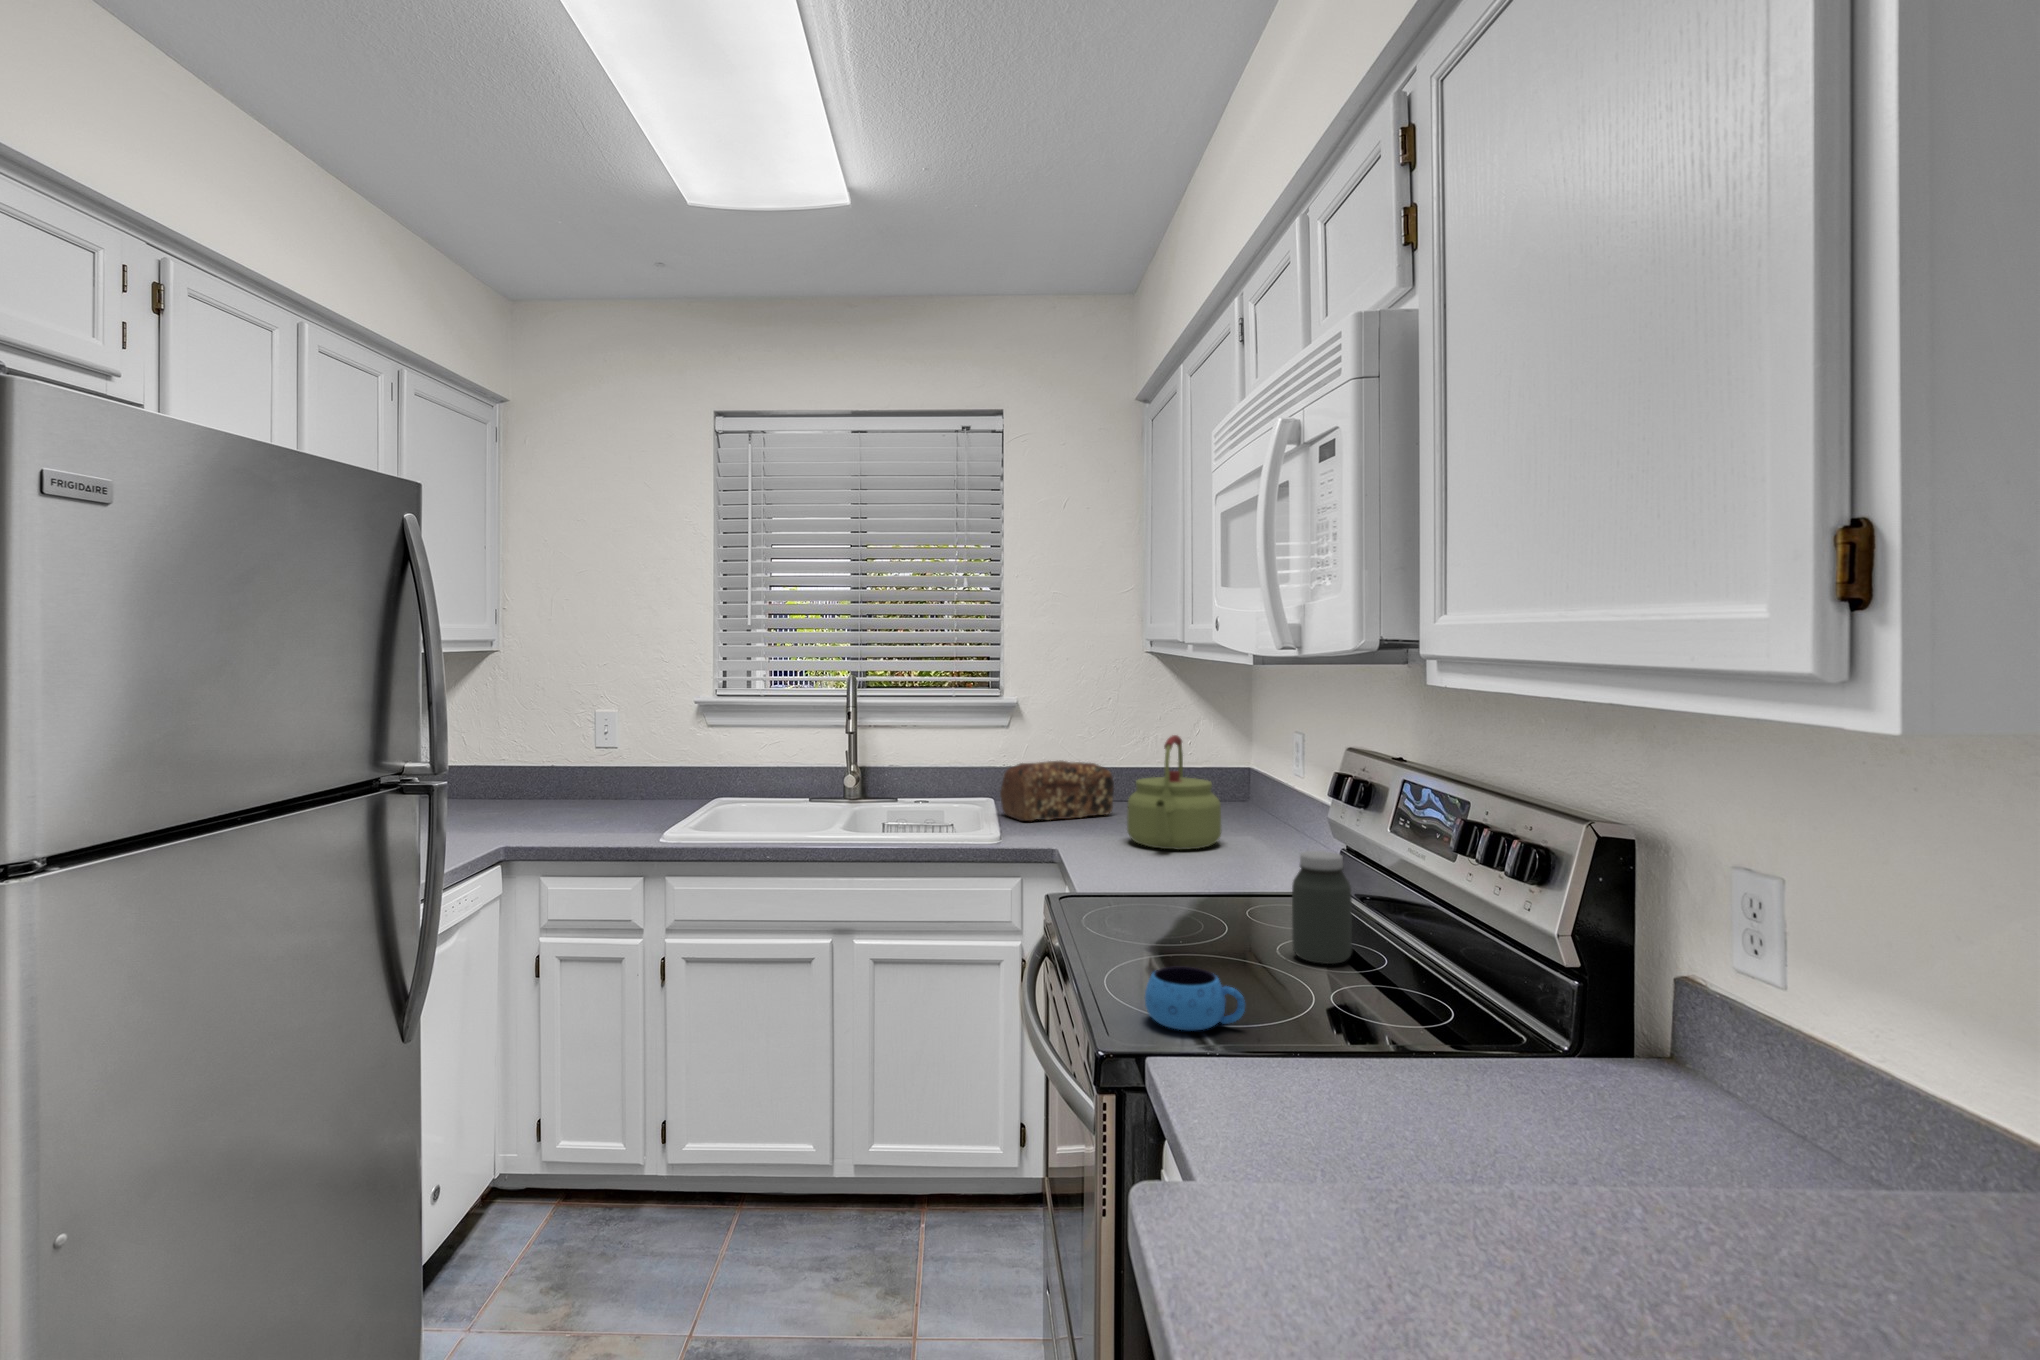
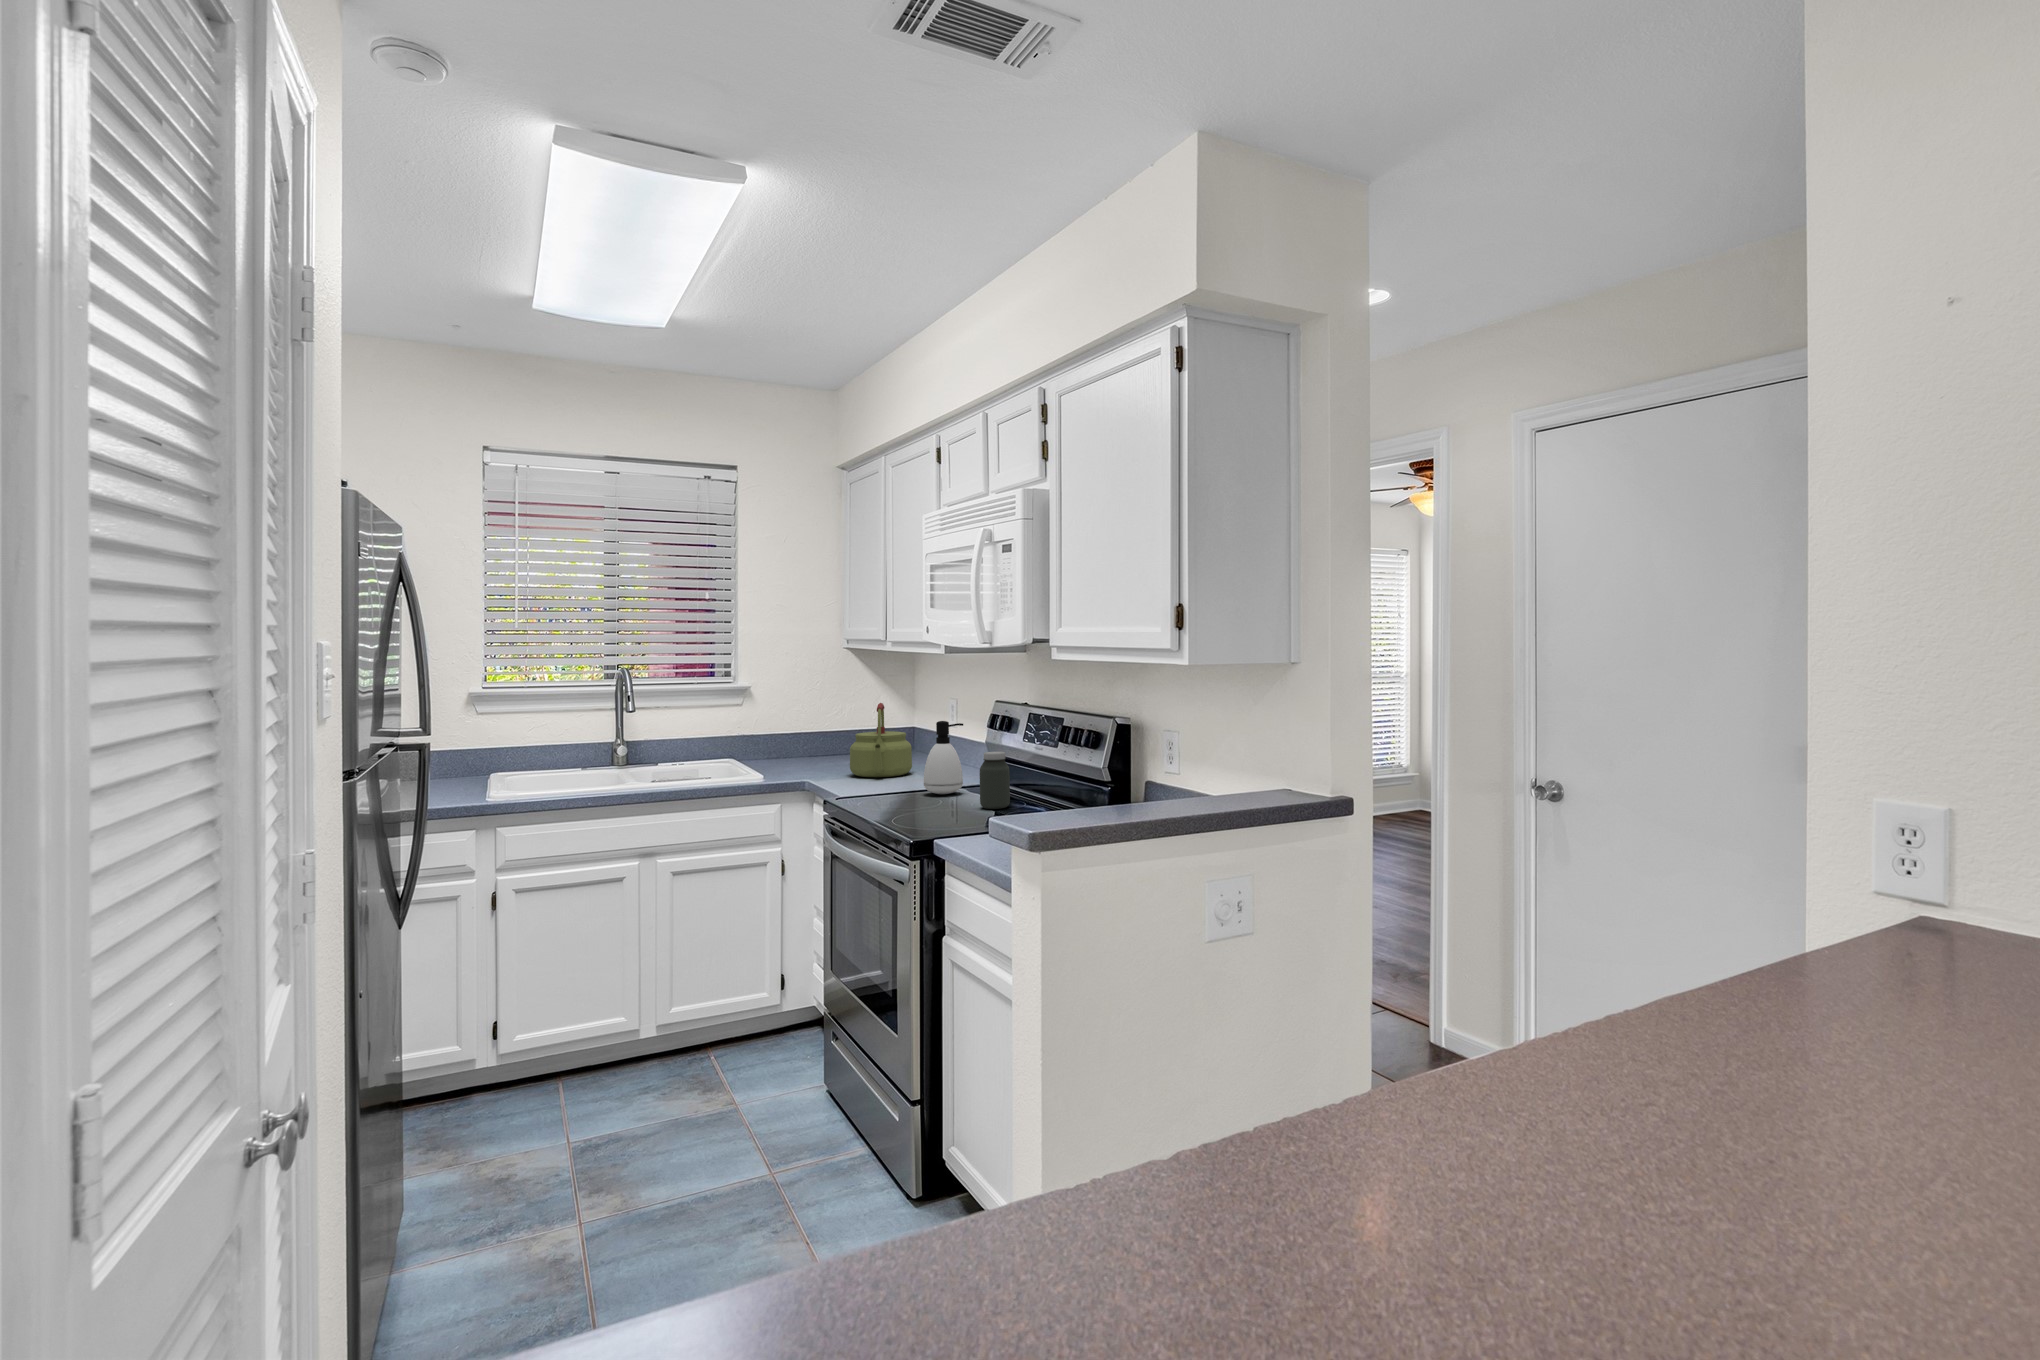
bread loaf: present [1000,761,1114,821] -> none [743,728,827,772]
soap dispenser: none [1210,779,1281,905] -> present [924,721,963,794]
mug: present [1145,967,1245,1030] -> none [921,805,971,832]

